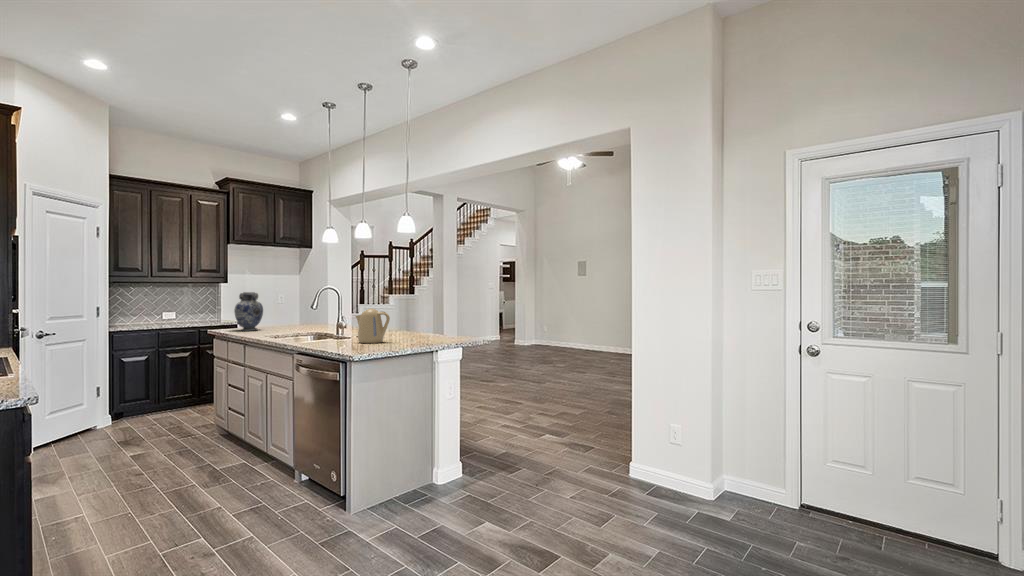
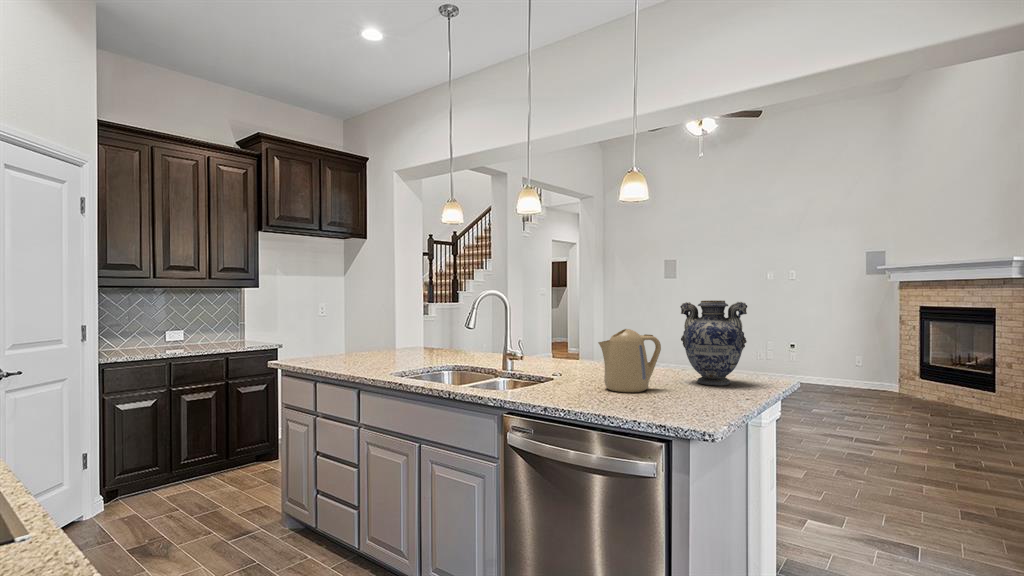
vase: present [234,292,263,331] -> present [680,300,747,386]

